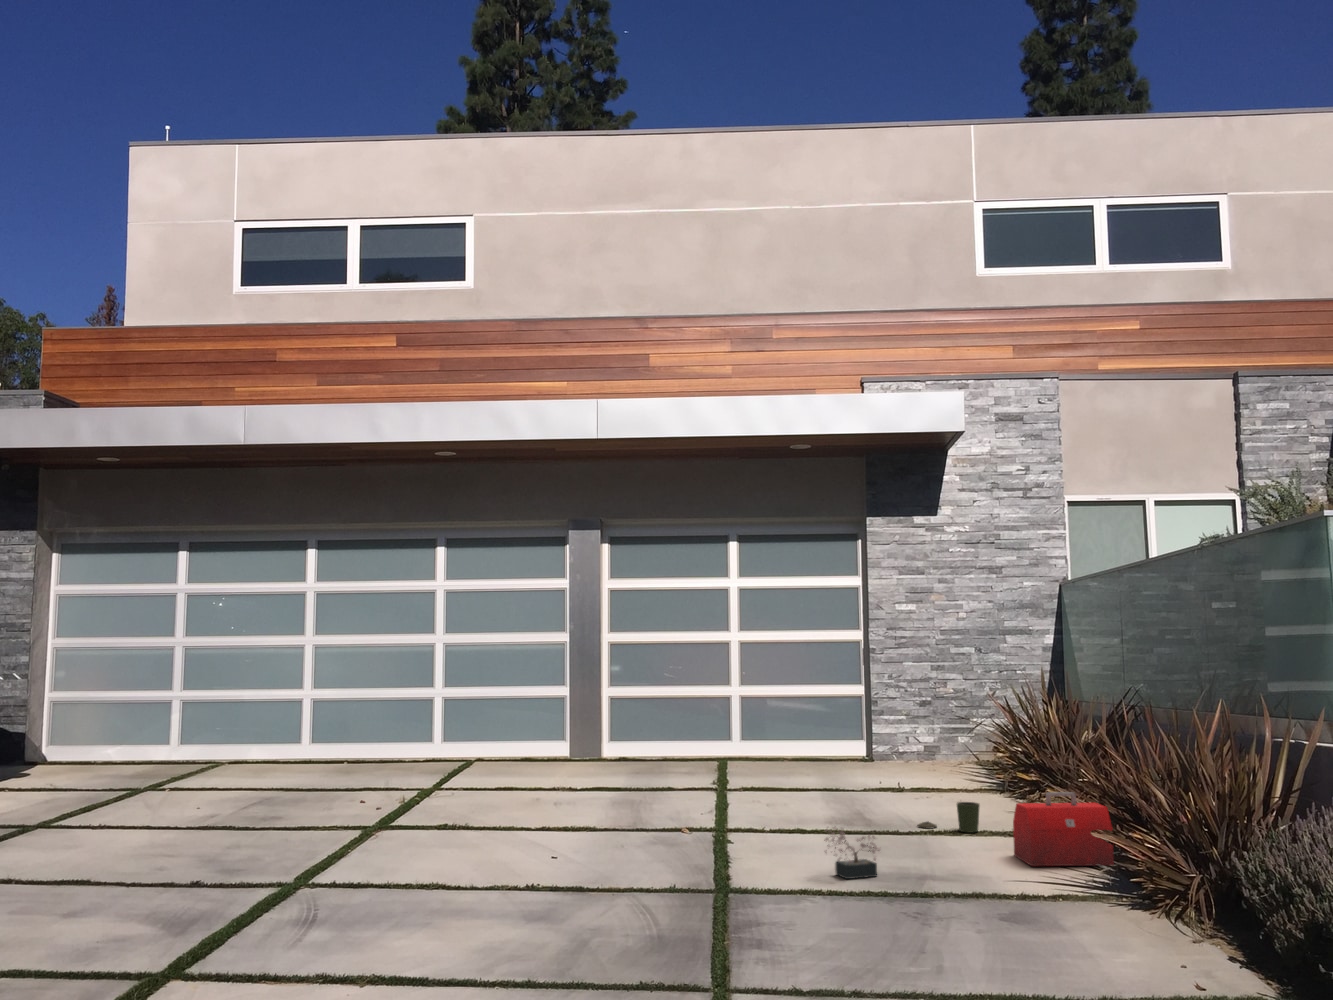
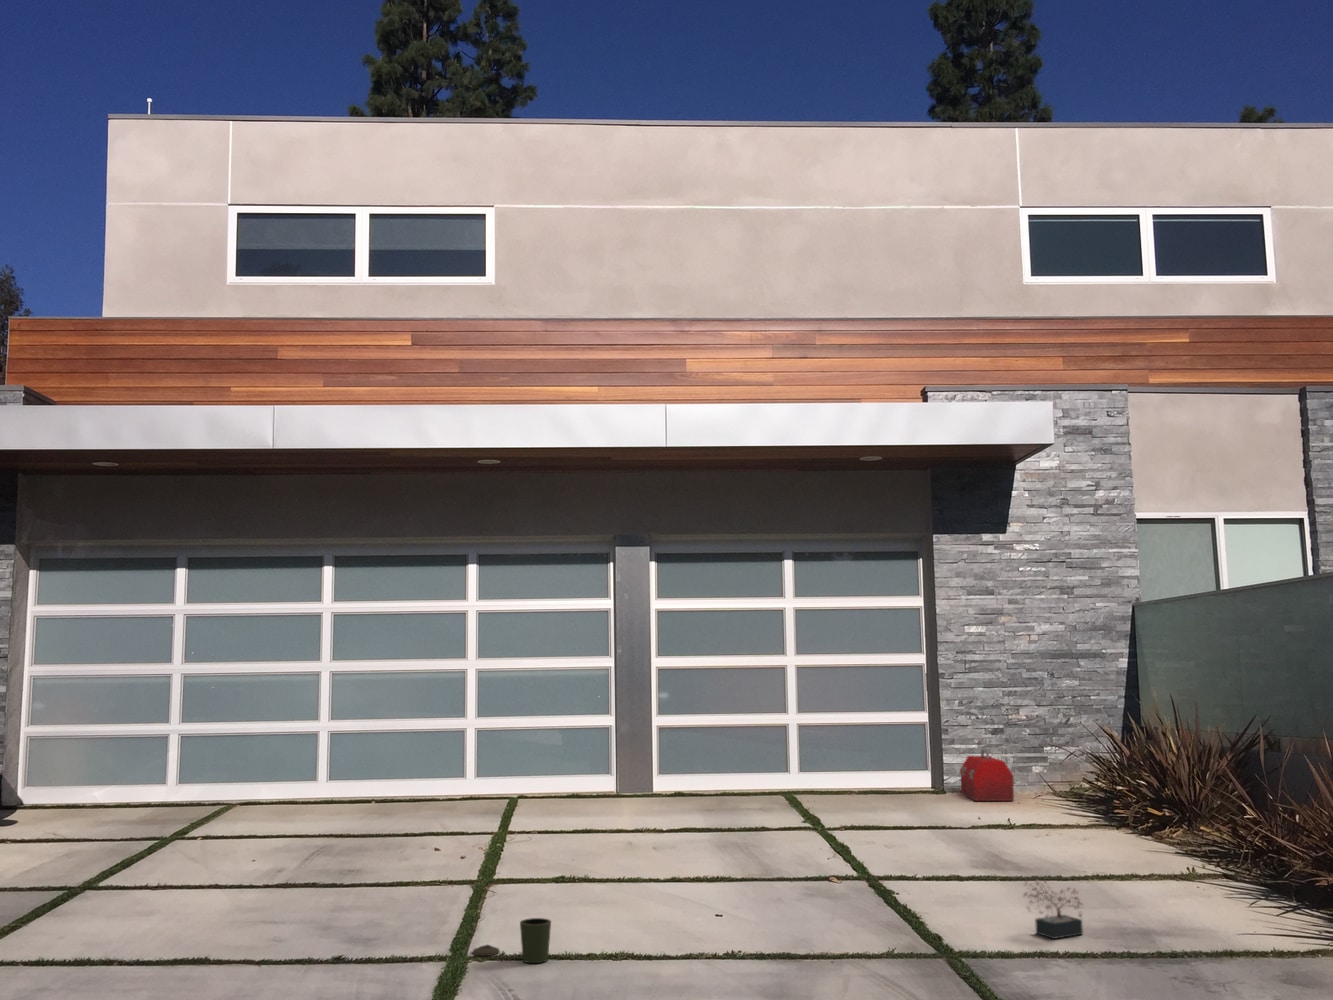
toolbox: present [1013,792,1114,866] -> present [960,749,1014,801]
trash can: present [917,802,980,832] -> present [473,918,551,963]

